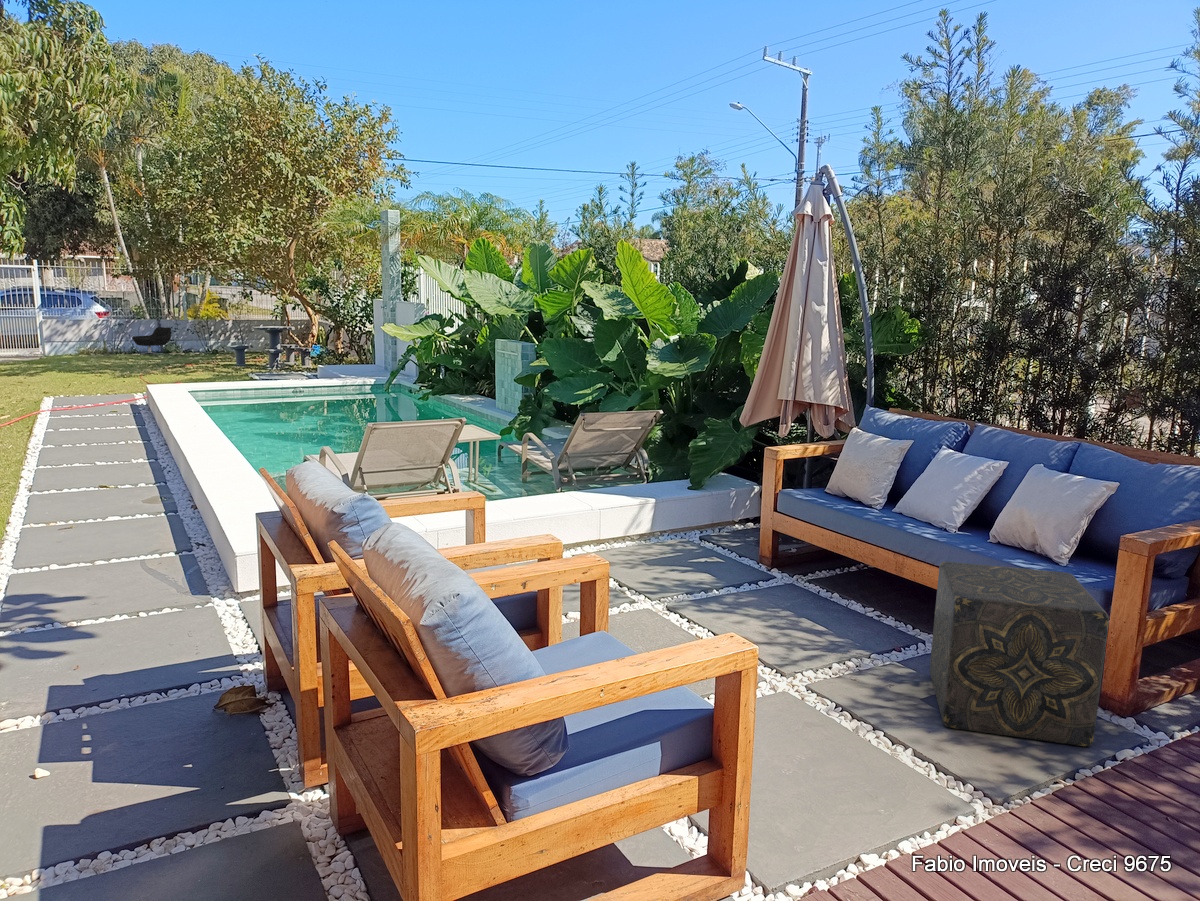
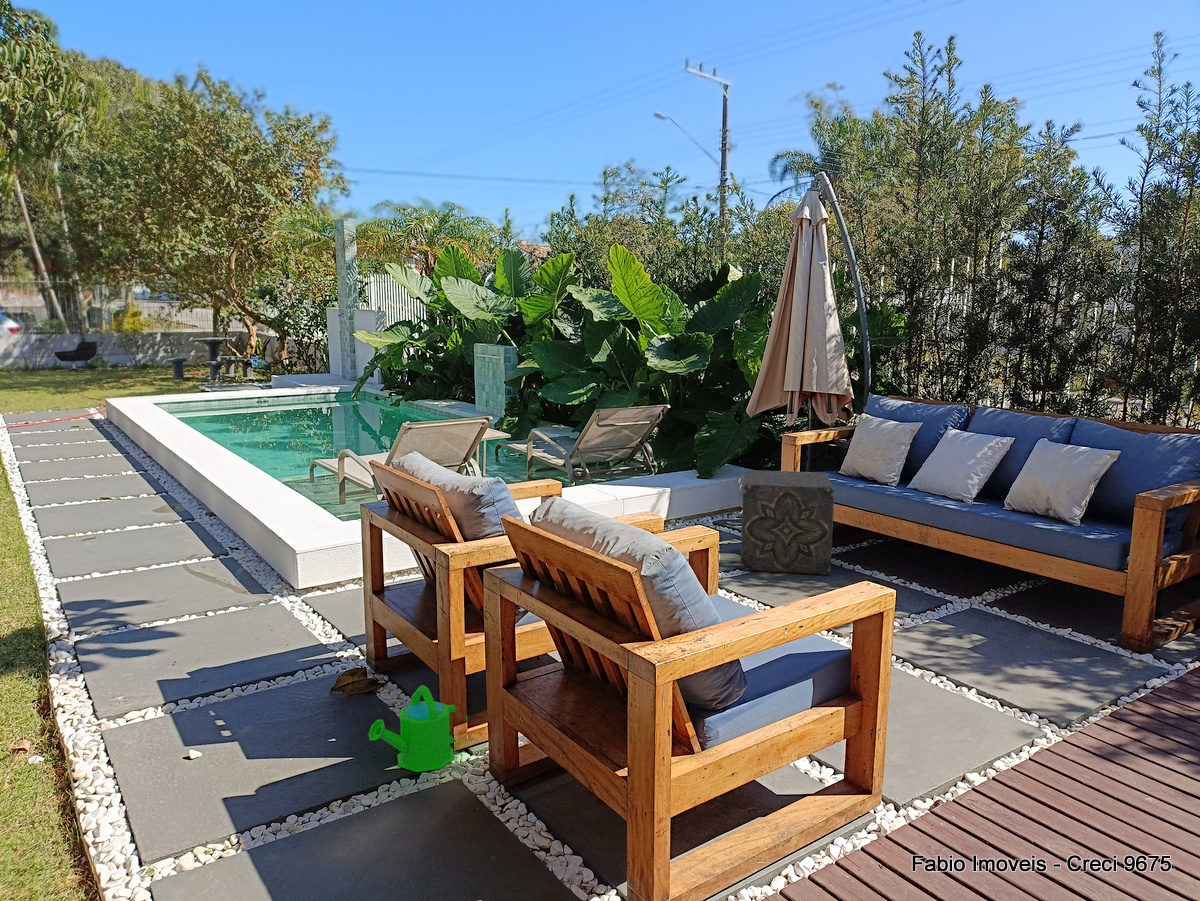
ottoman: present [930,562,1109,746] -> present [741,470,834,575]
watering can: none [206,716,326,810] -> present [368,685,467,772]

